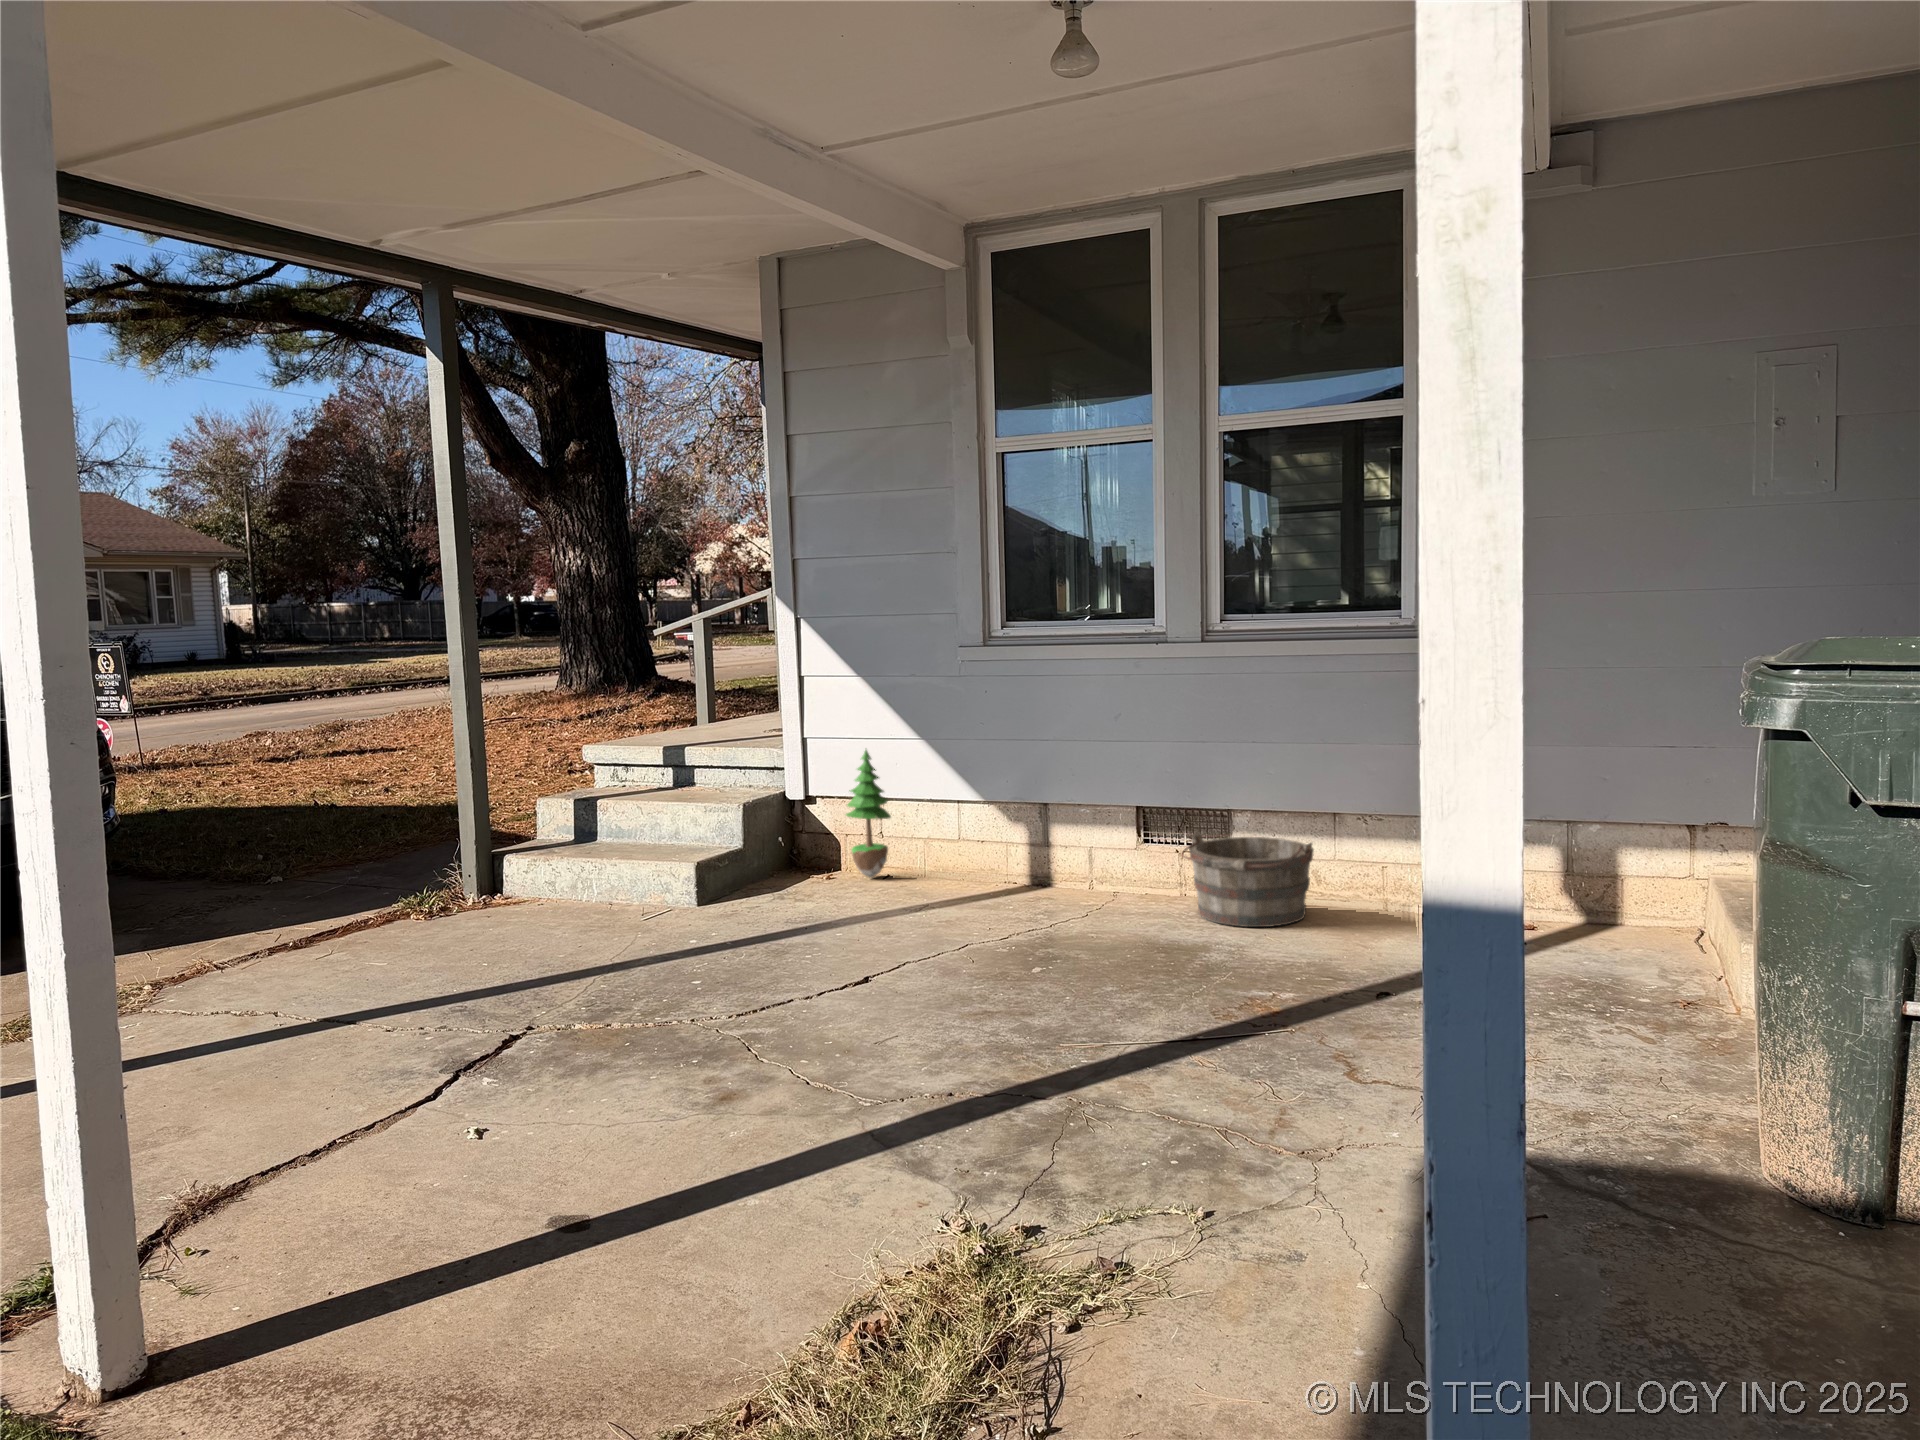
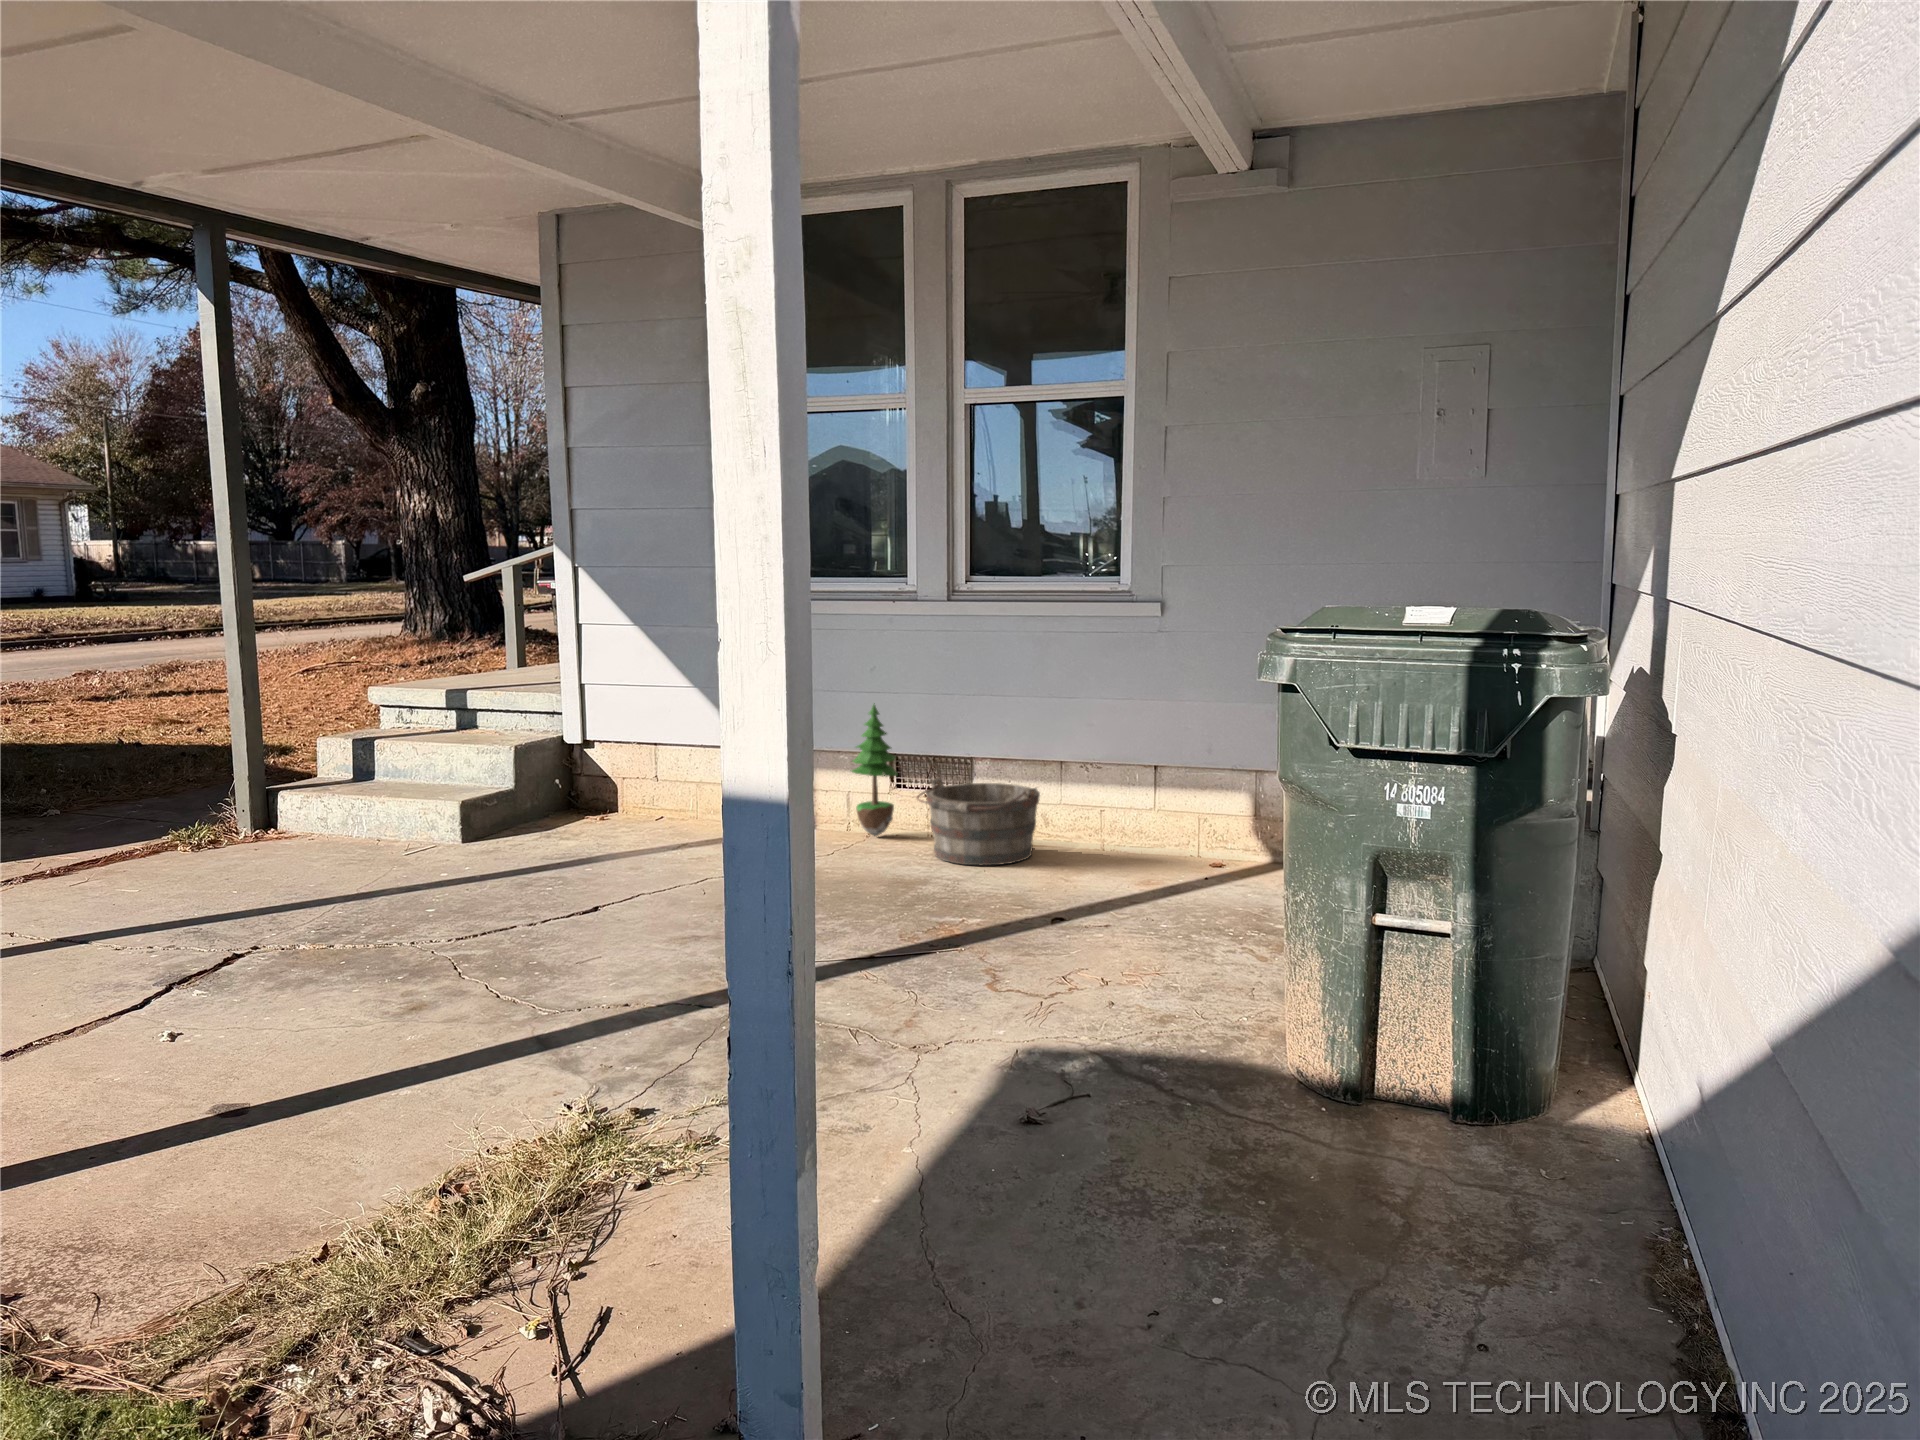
potted tree: present [846,750,891,878] -> present [852,703,898,836]

